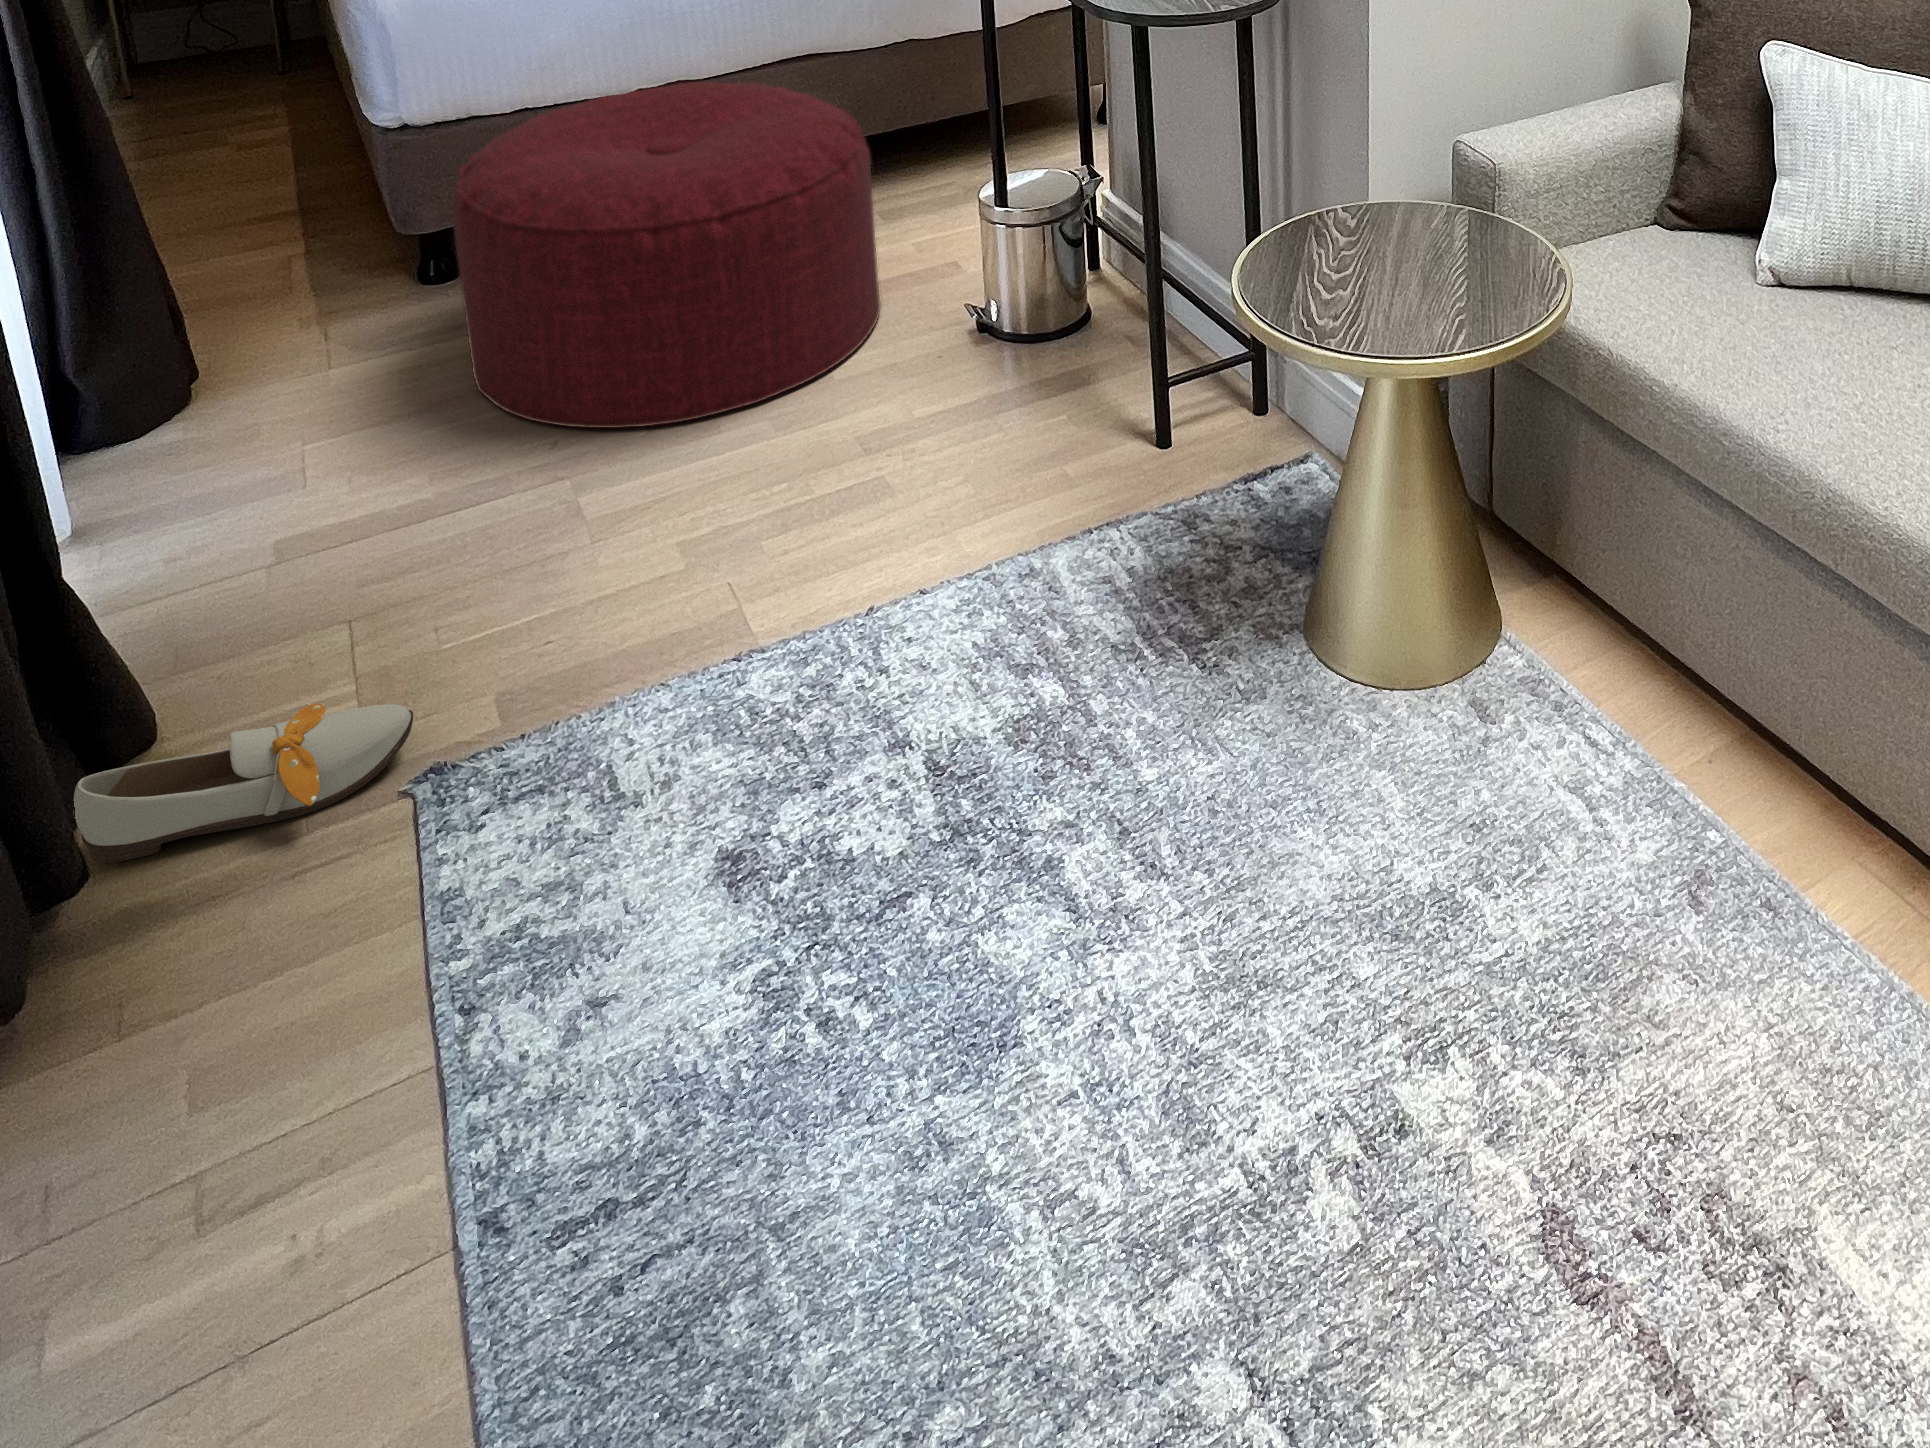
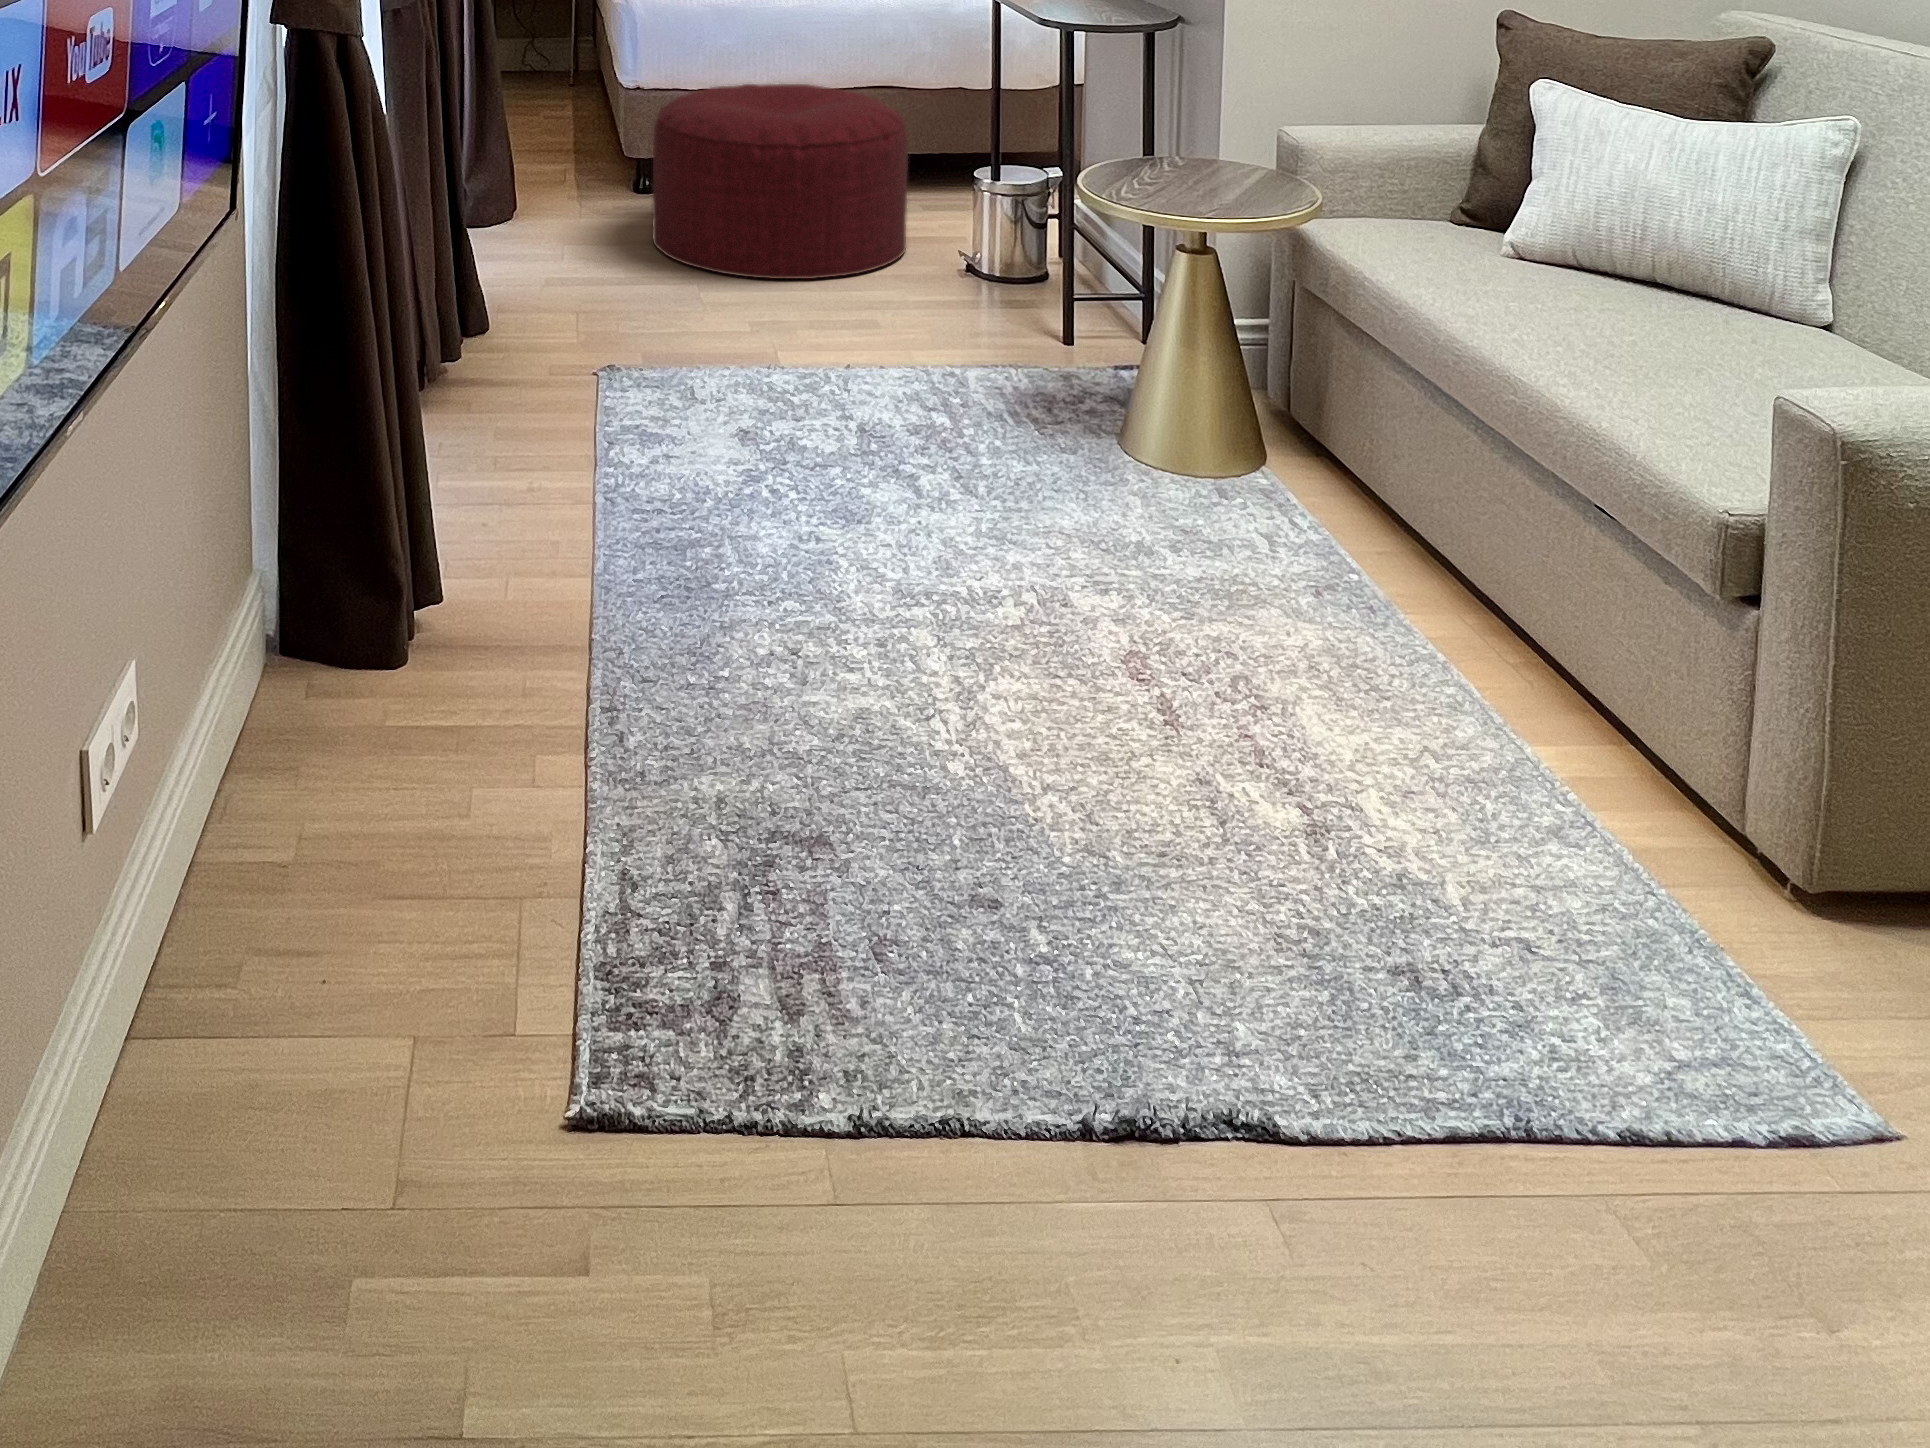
shoe: present [74,703,413,863] -> none [452,323,600,374]

